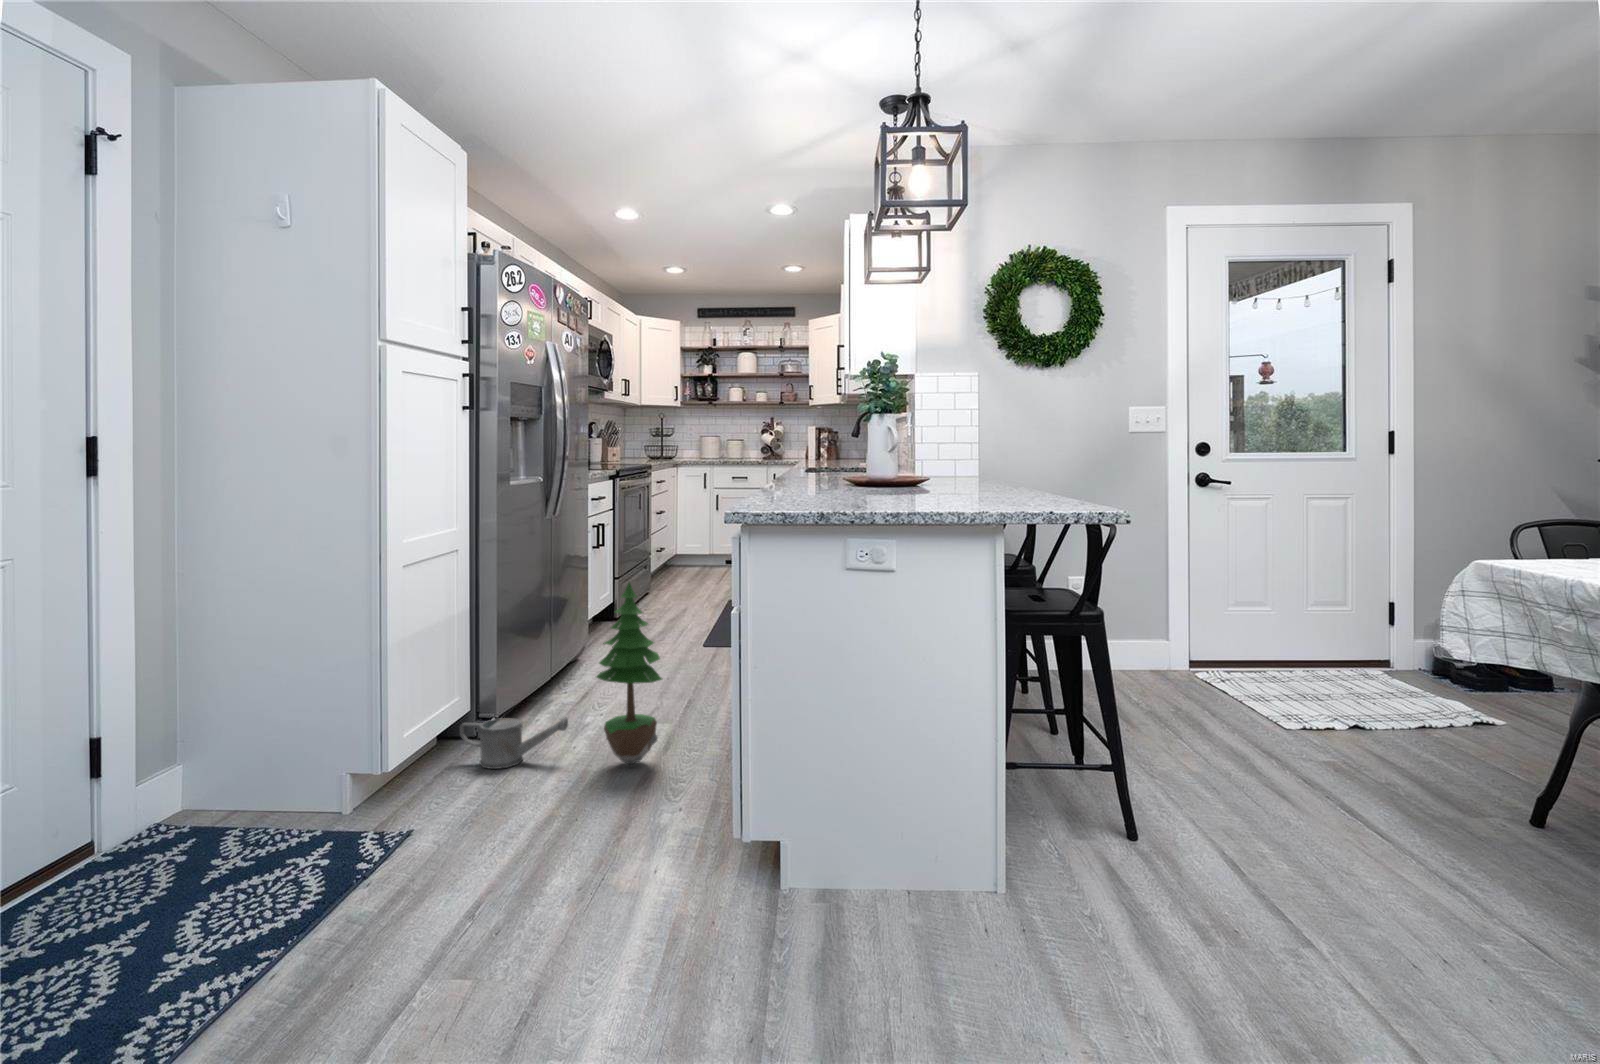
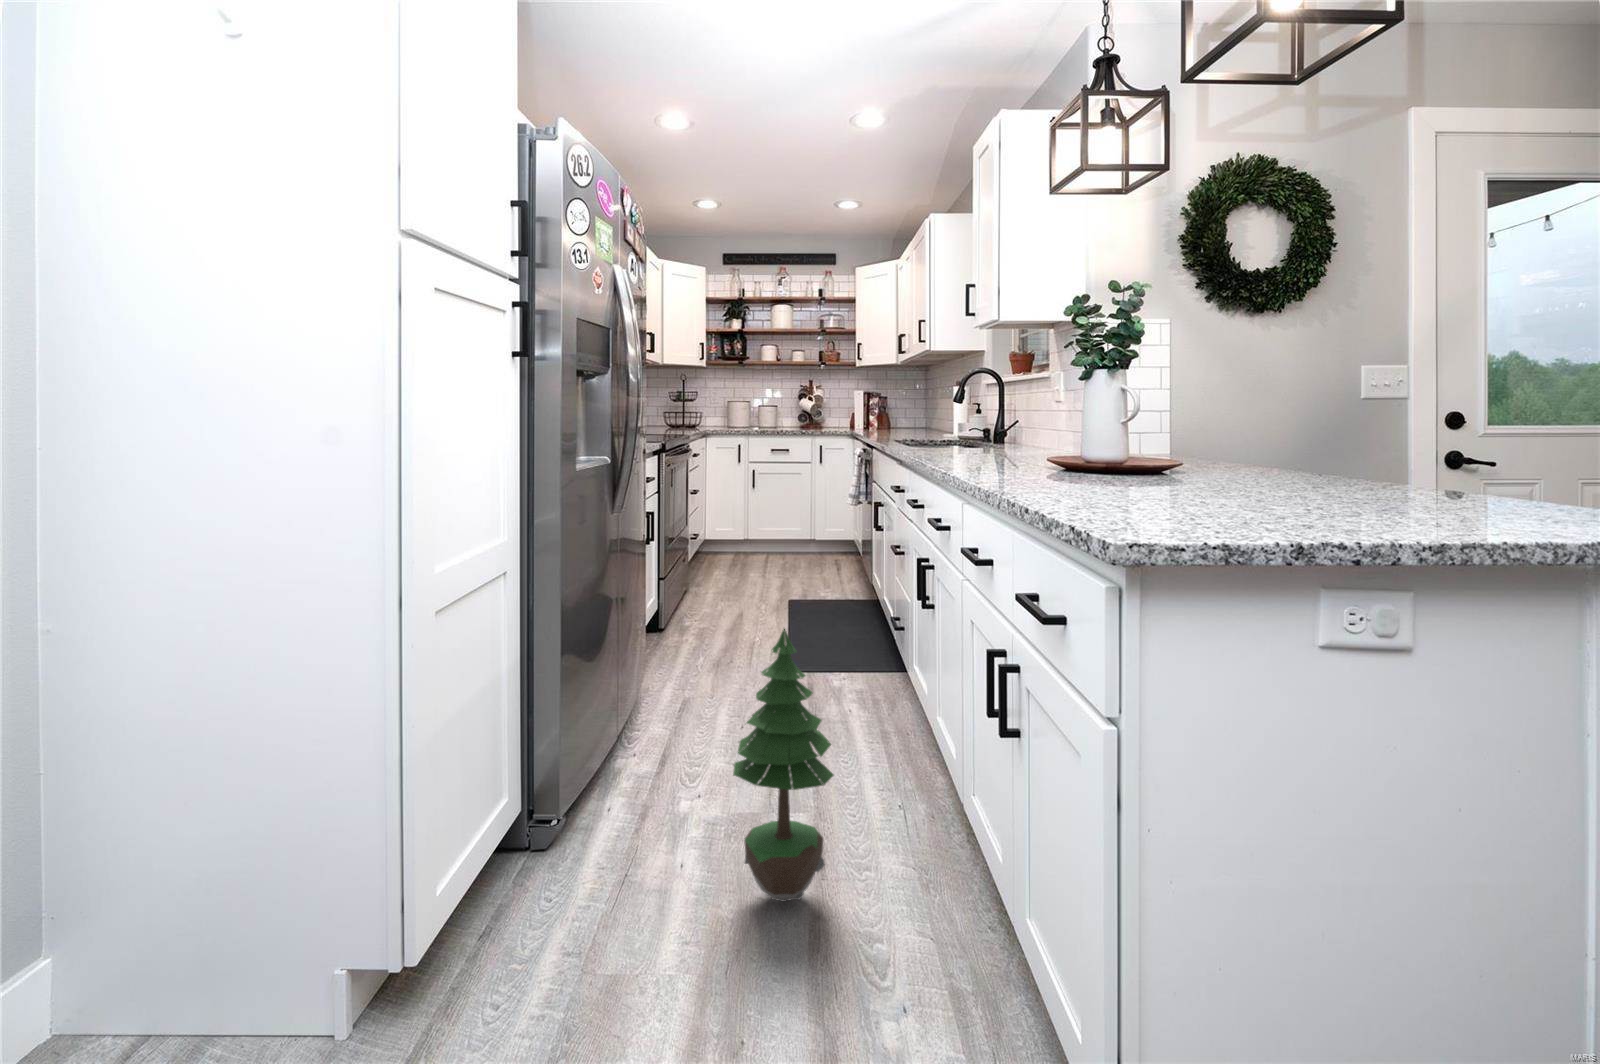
watering can: present [460,718,568,769] -> none [519,826,684,914]

